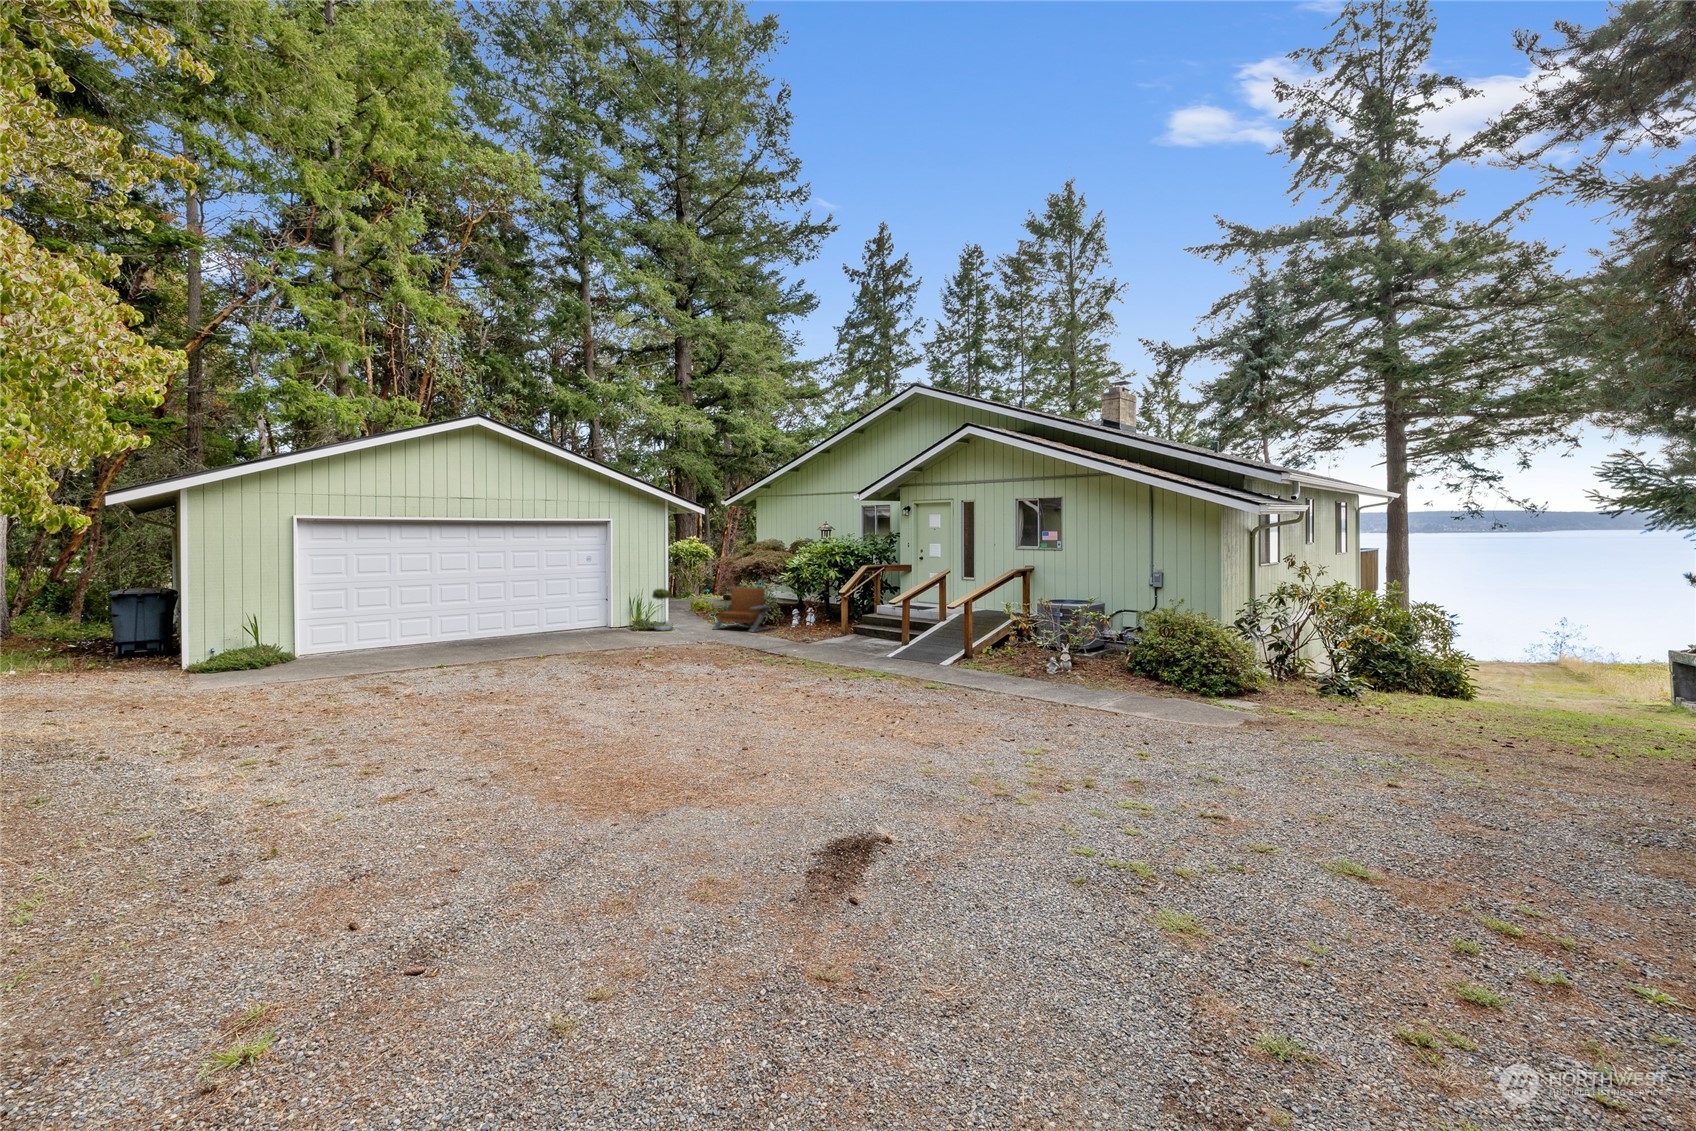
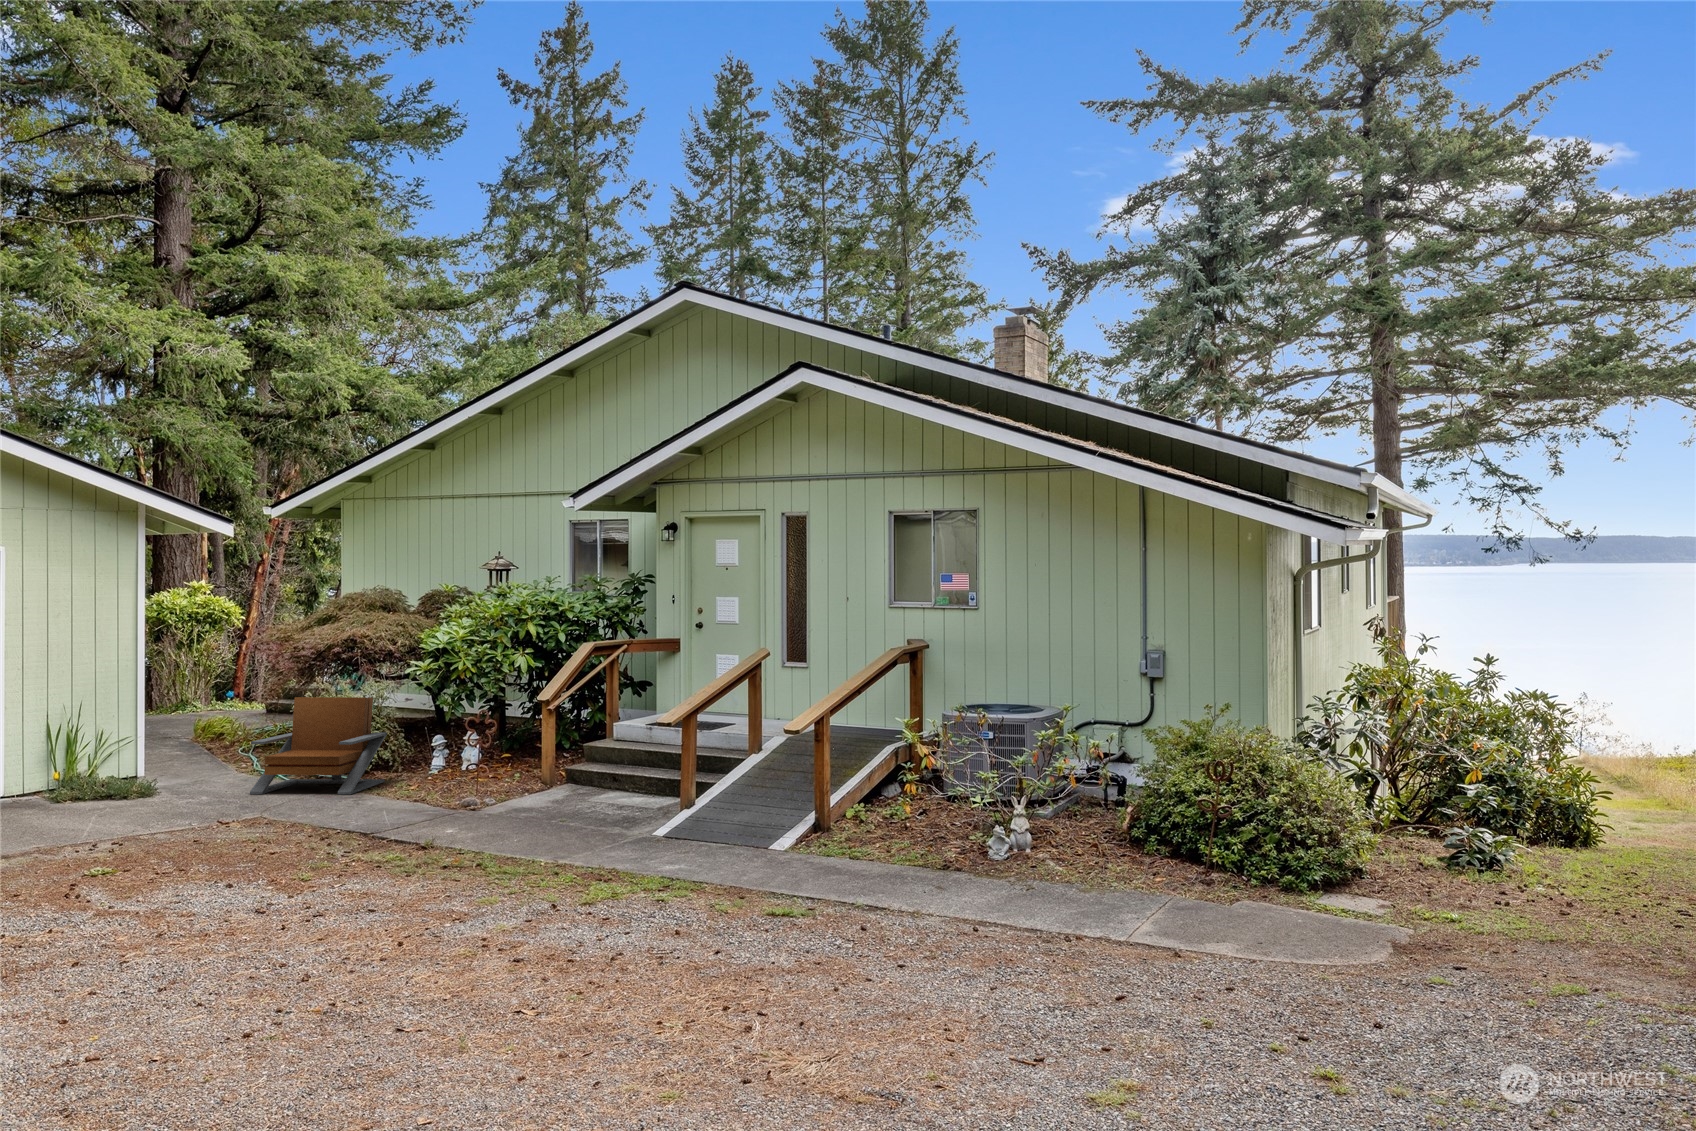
potted tree: present [652,589,671,630] -> none [96,710,147,806]

